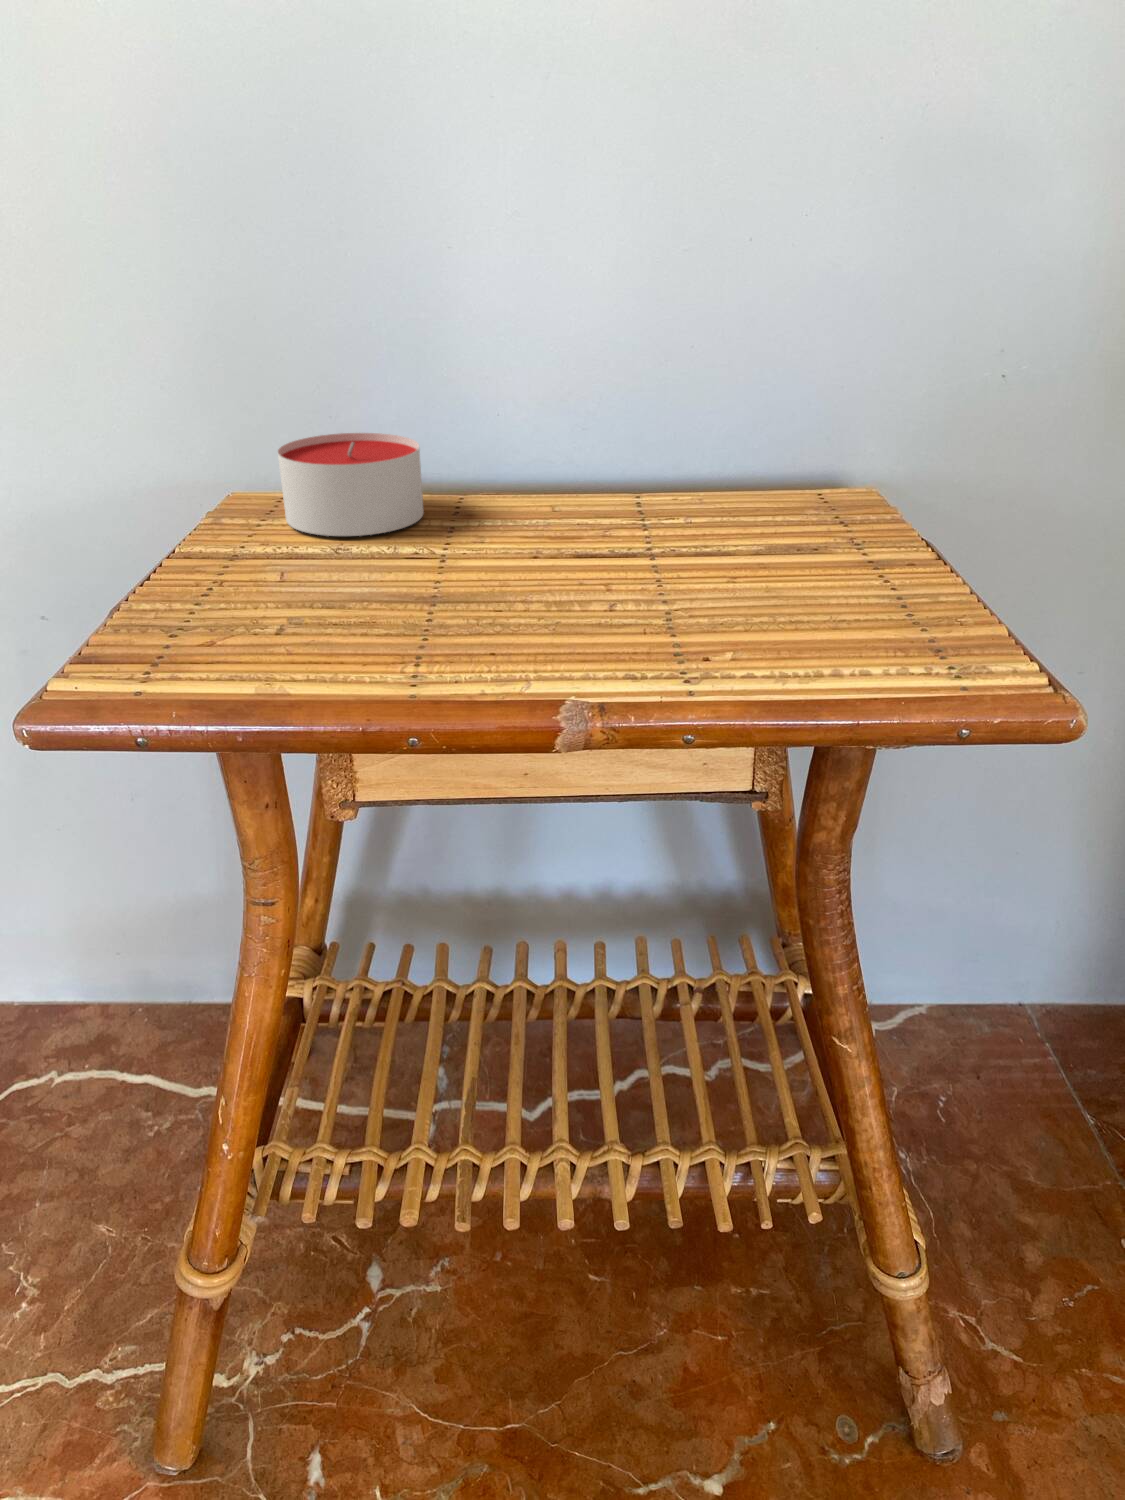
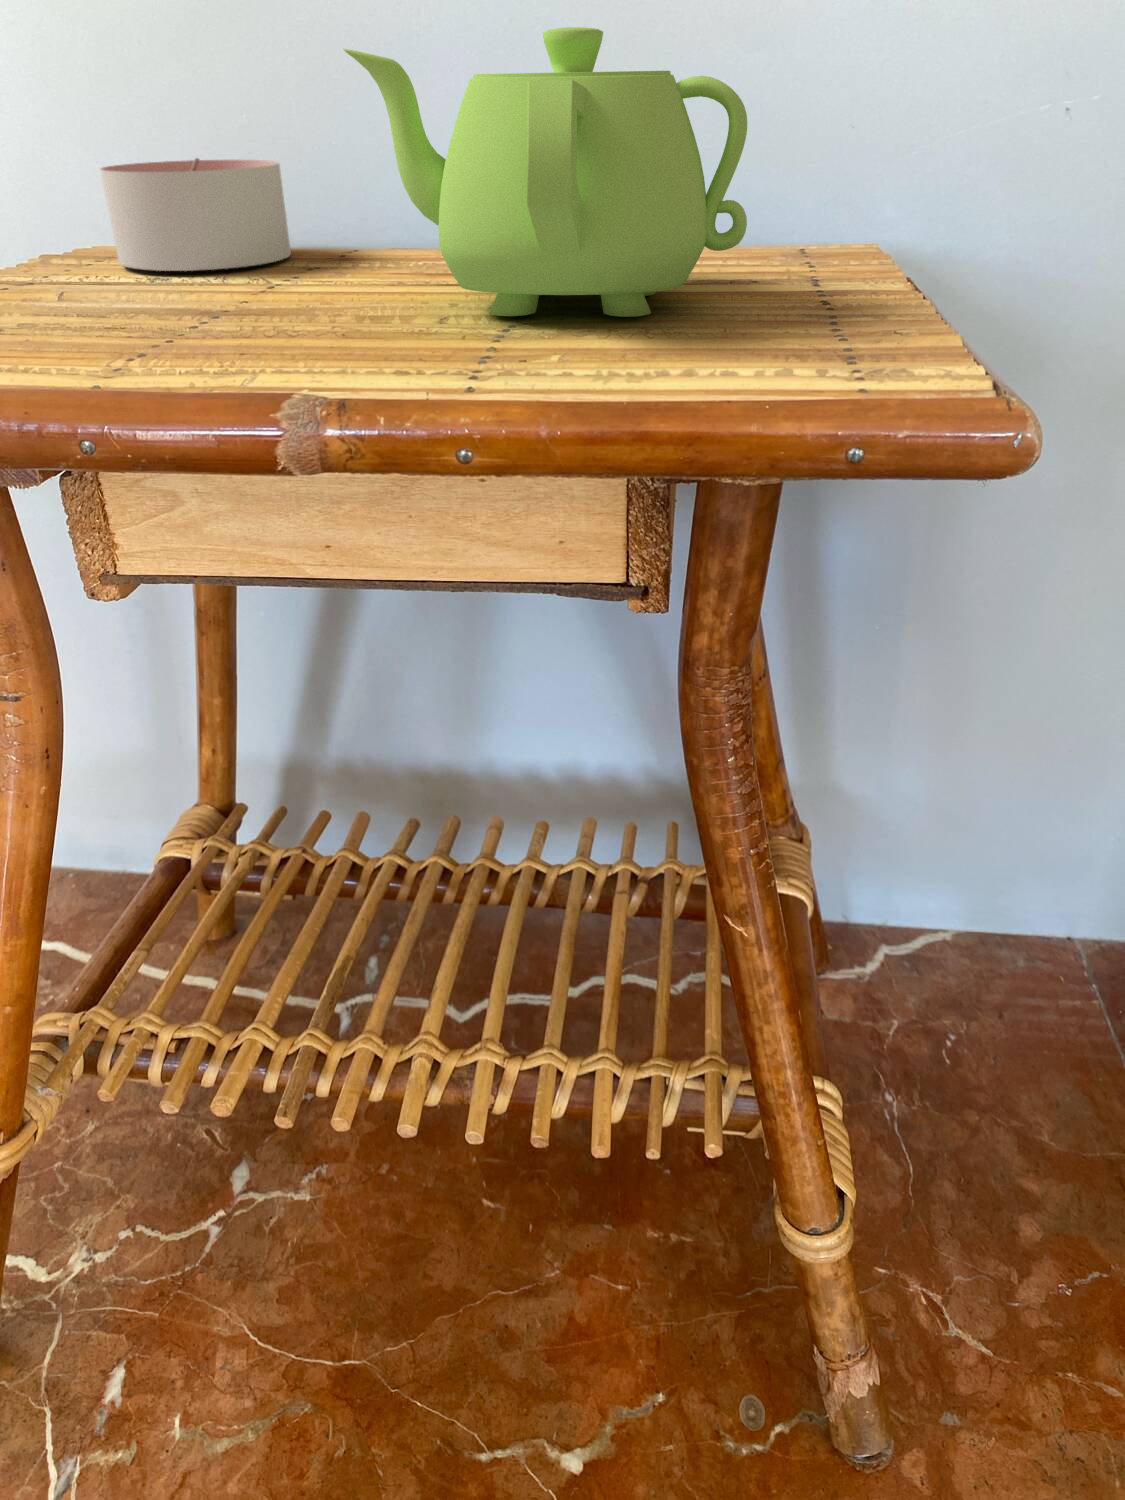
teapot: none [531,390,830,596] -> present [343,27,747,317]

